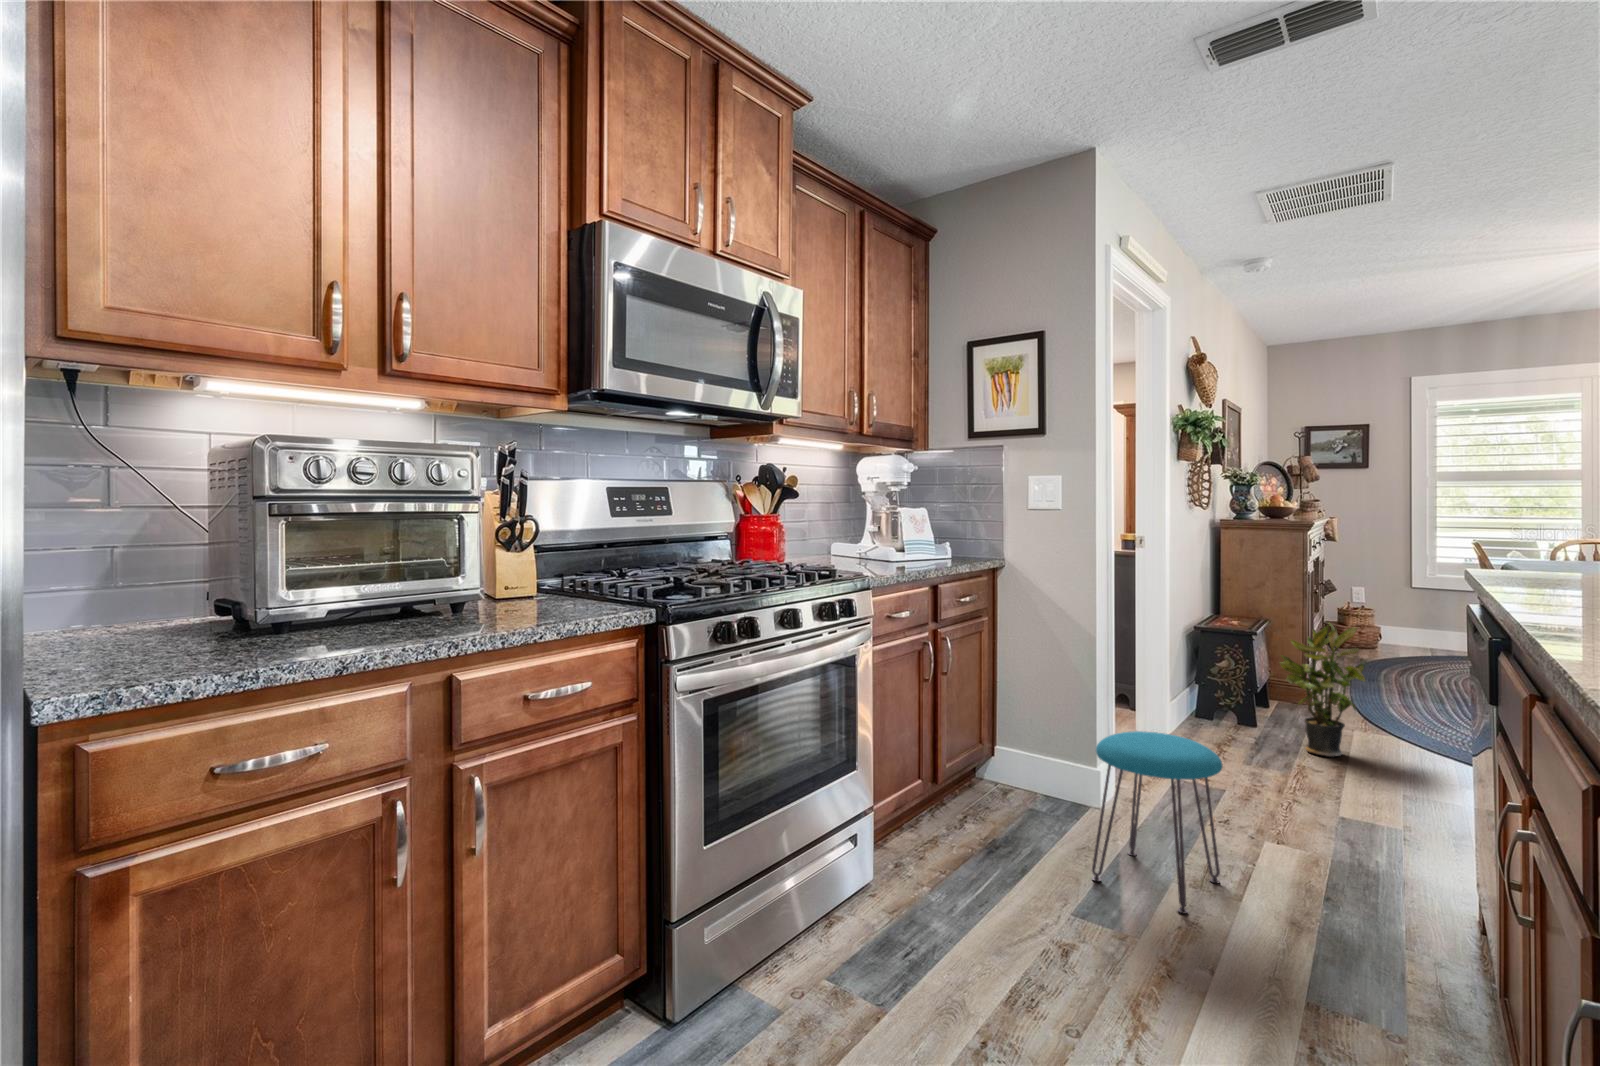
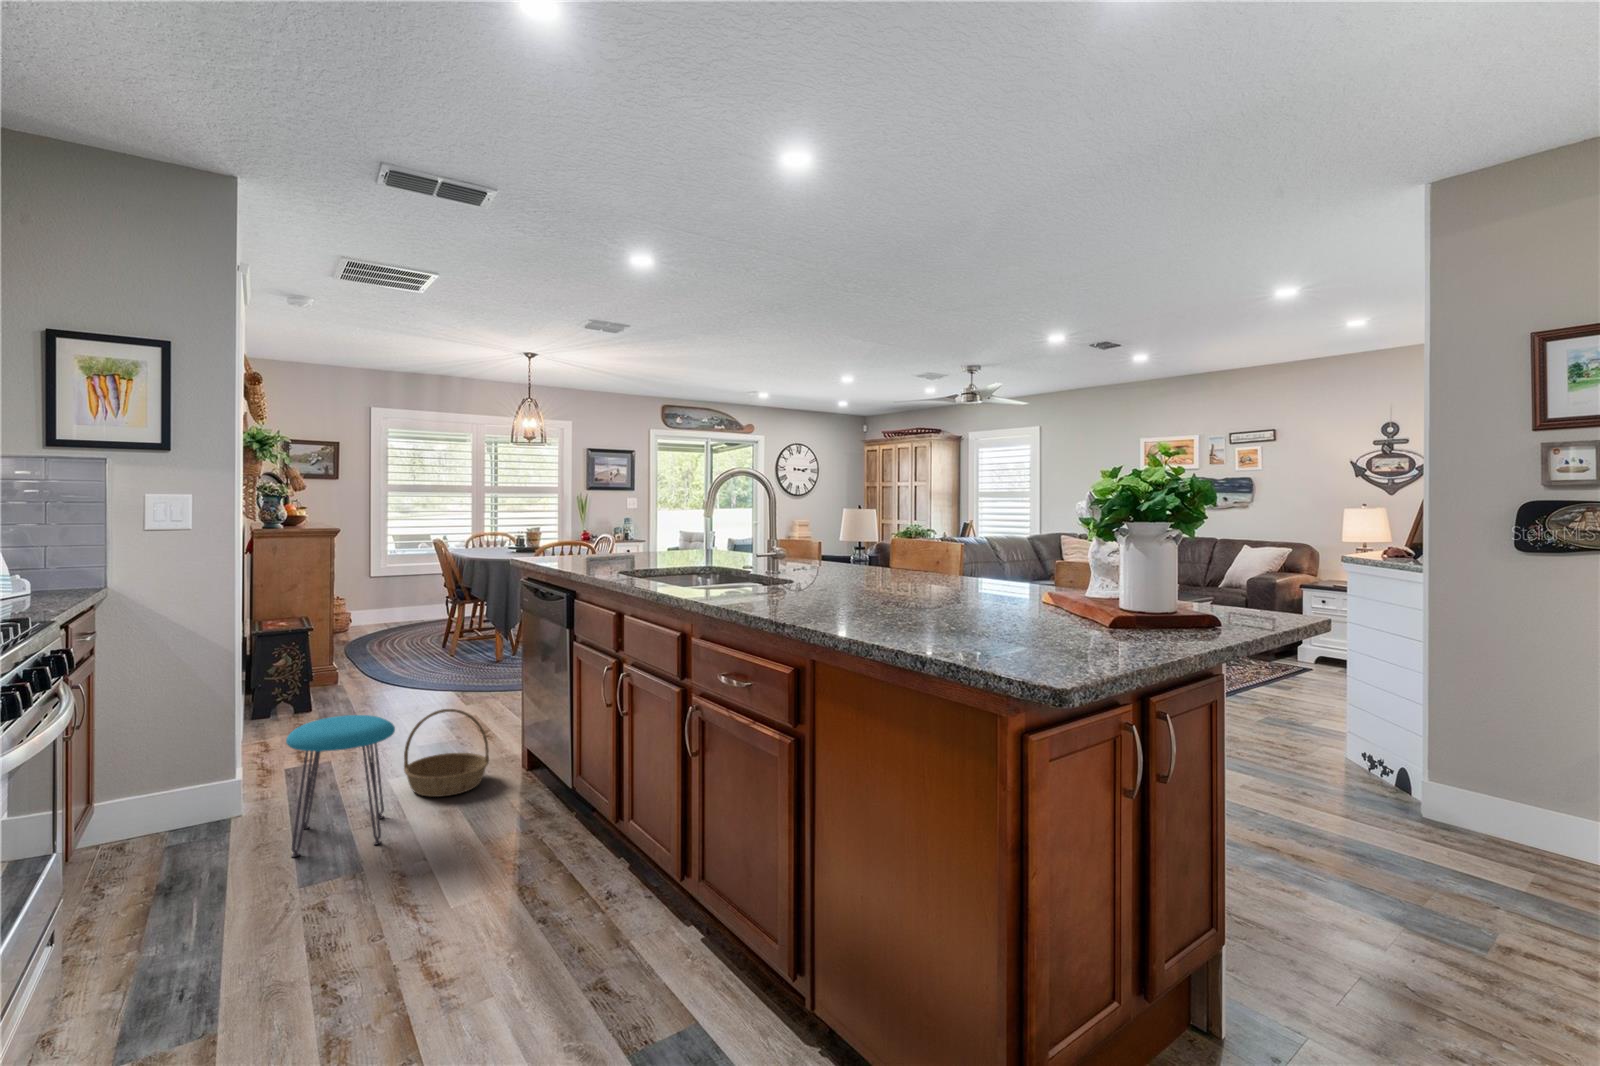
potted plant: present [1280,624,1365,757] -> none [343,611,407,716]
basket: none [1269,766,1405,902] -> present [404,709,489,797]

